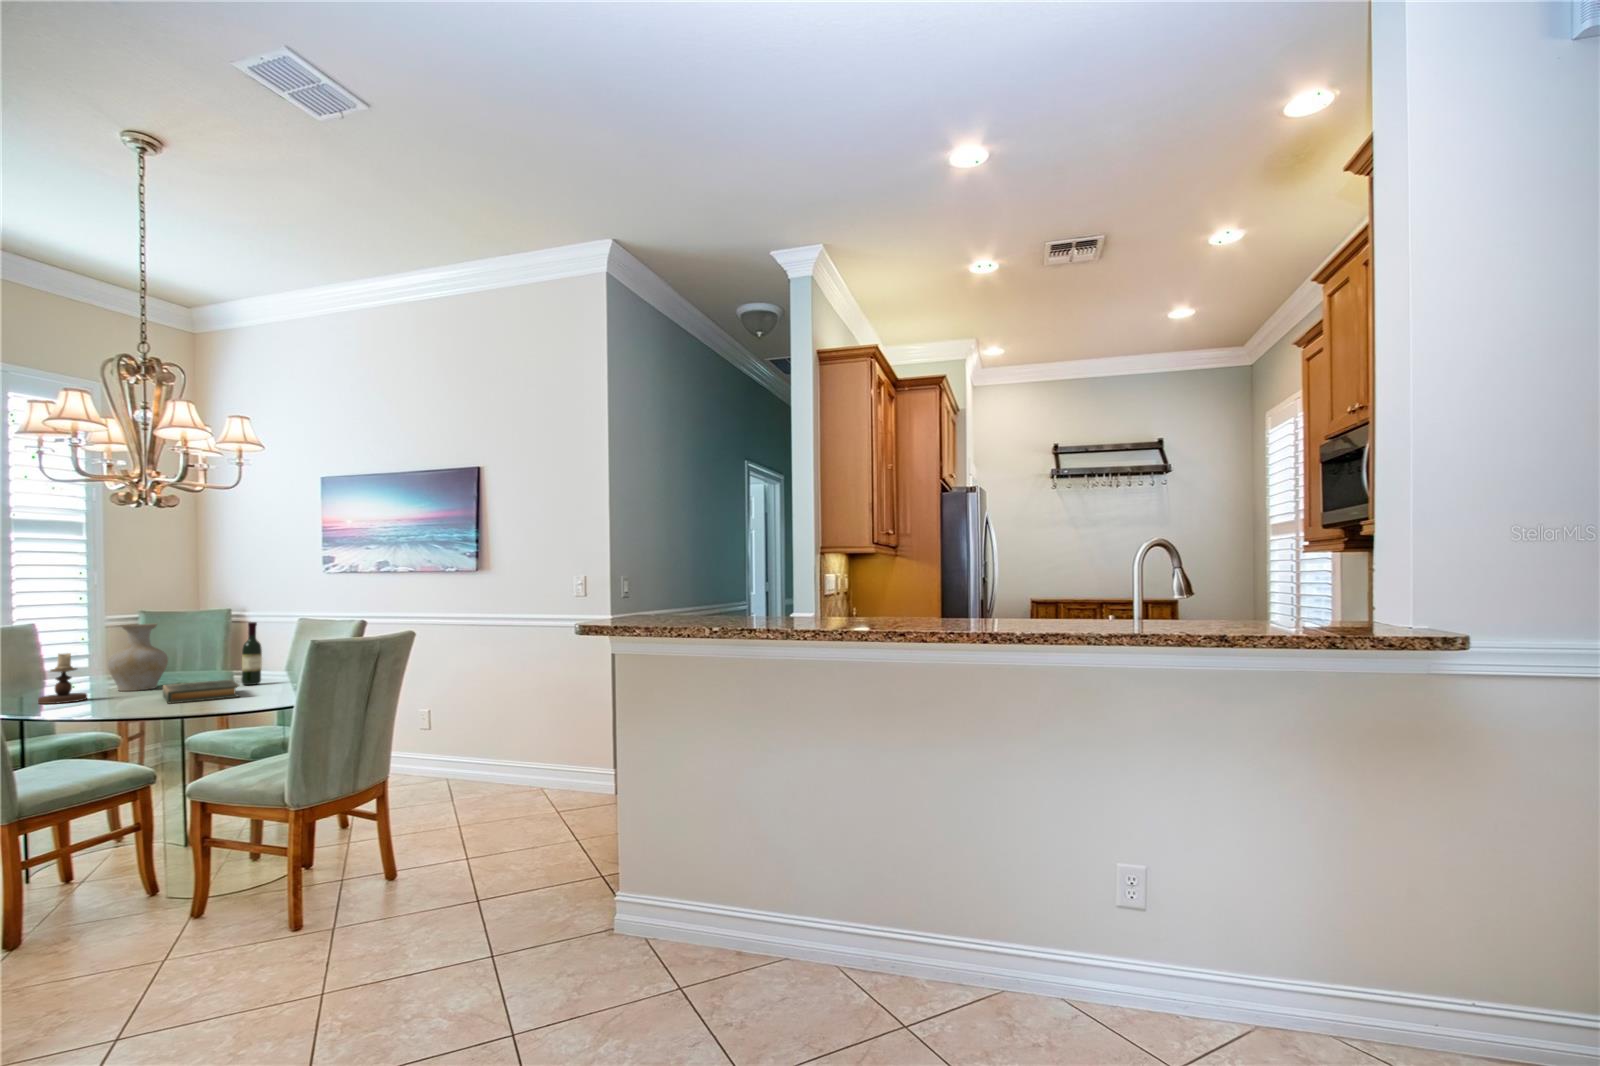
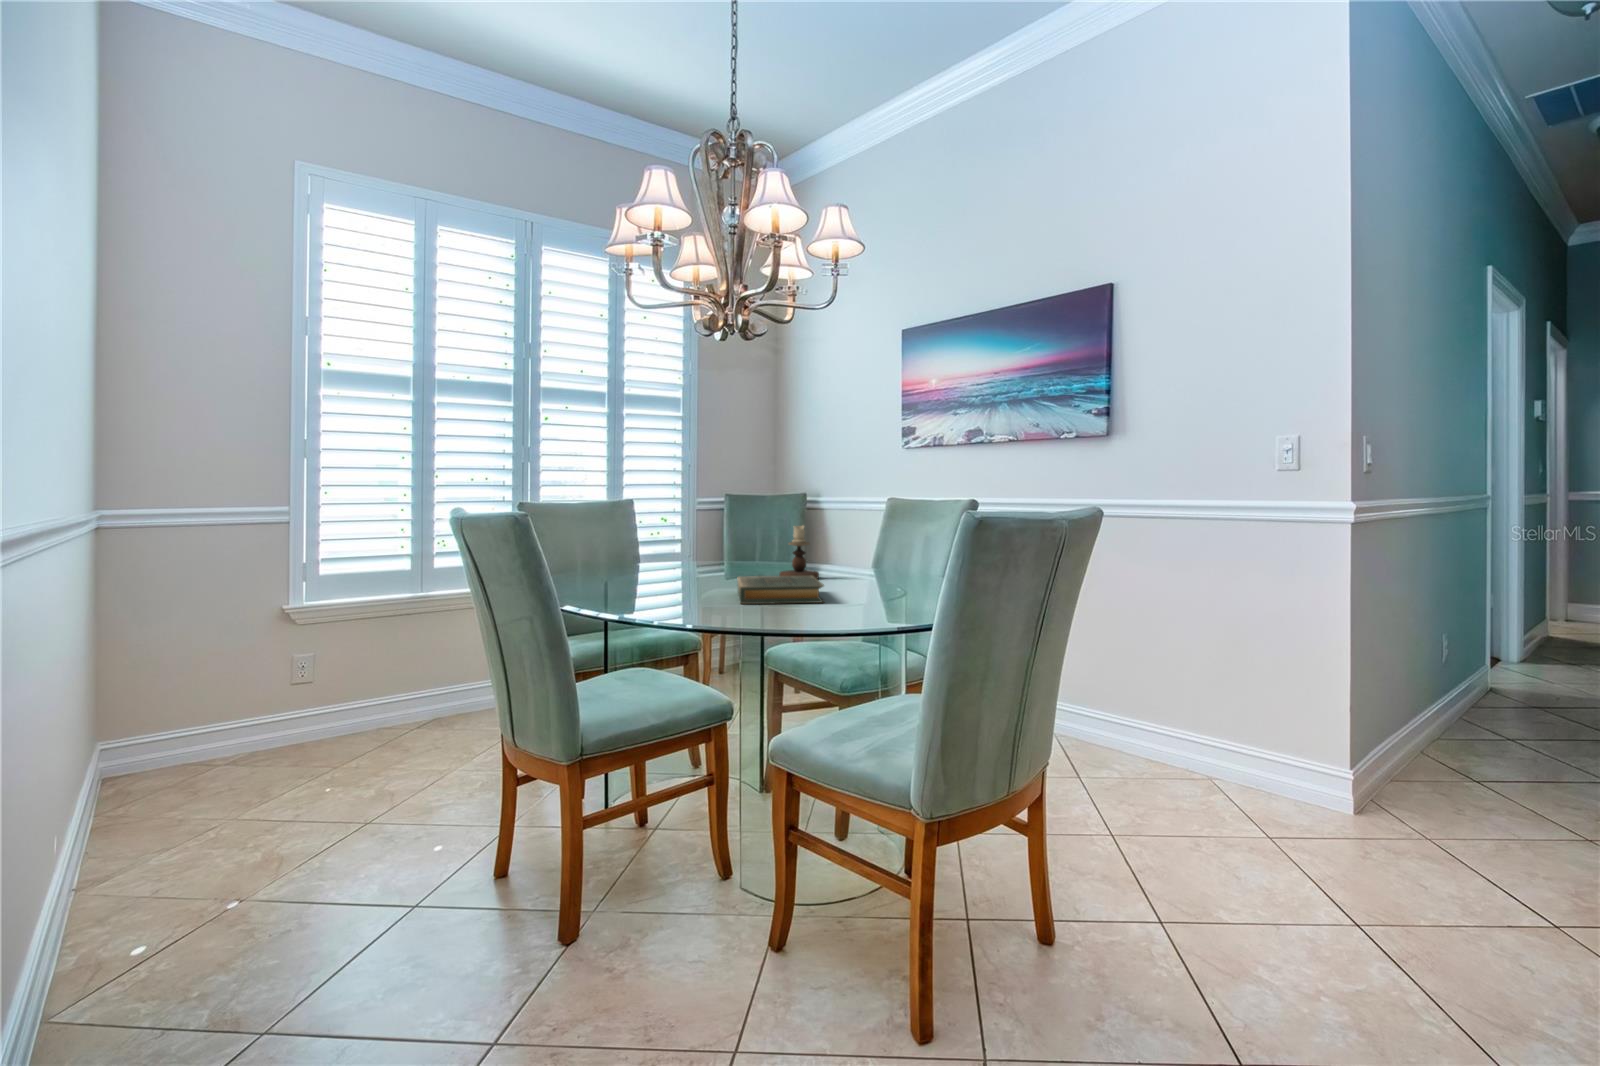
wine bottle: present [241,622,262,685] -> none [822,499,845,585]
vase: present [108,624,168,691] -> none [687,499,745,581]
candlestick: present [38,653,87,704] -> present [779,526,819,579]

